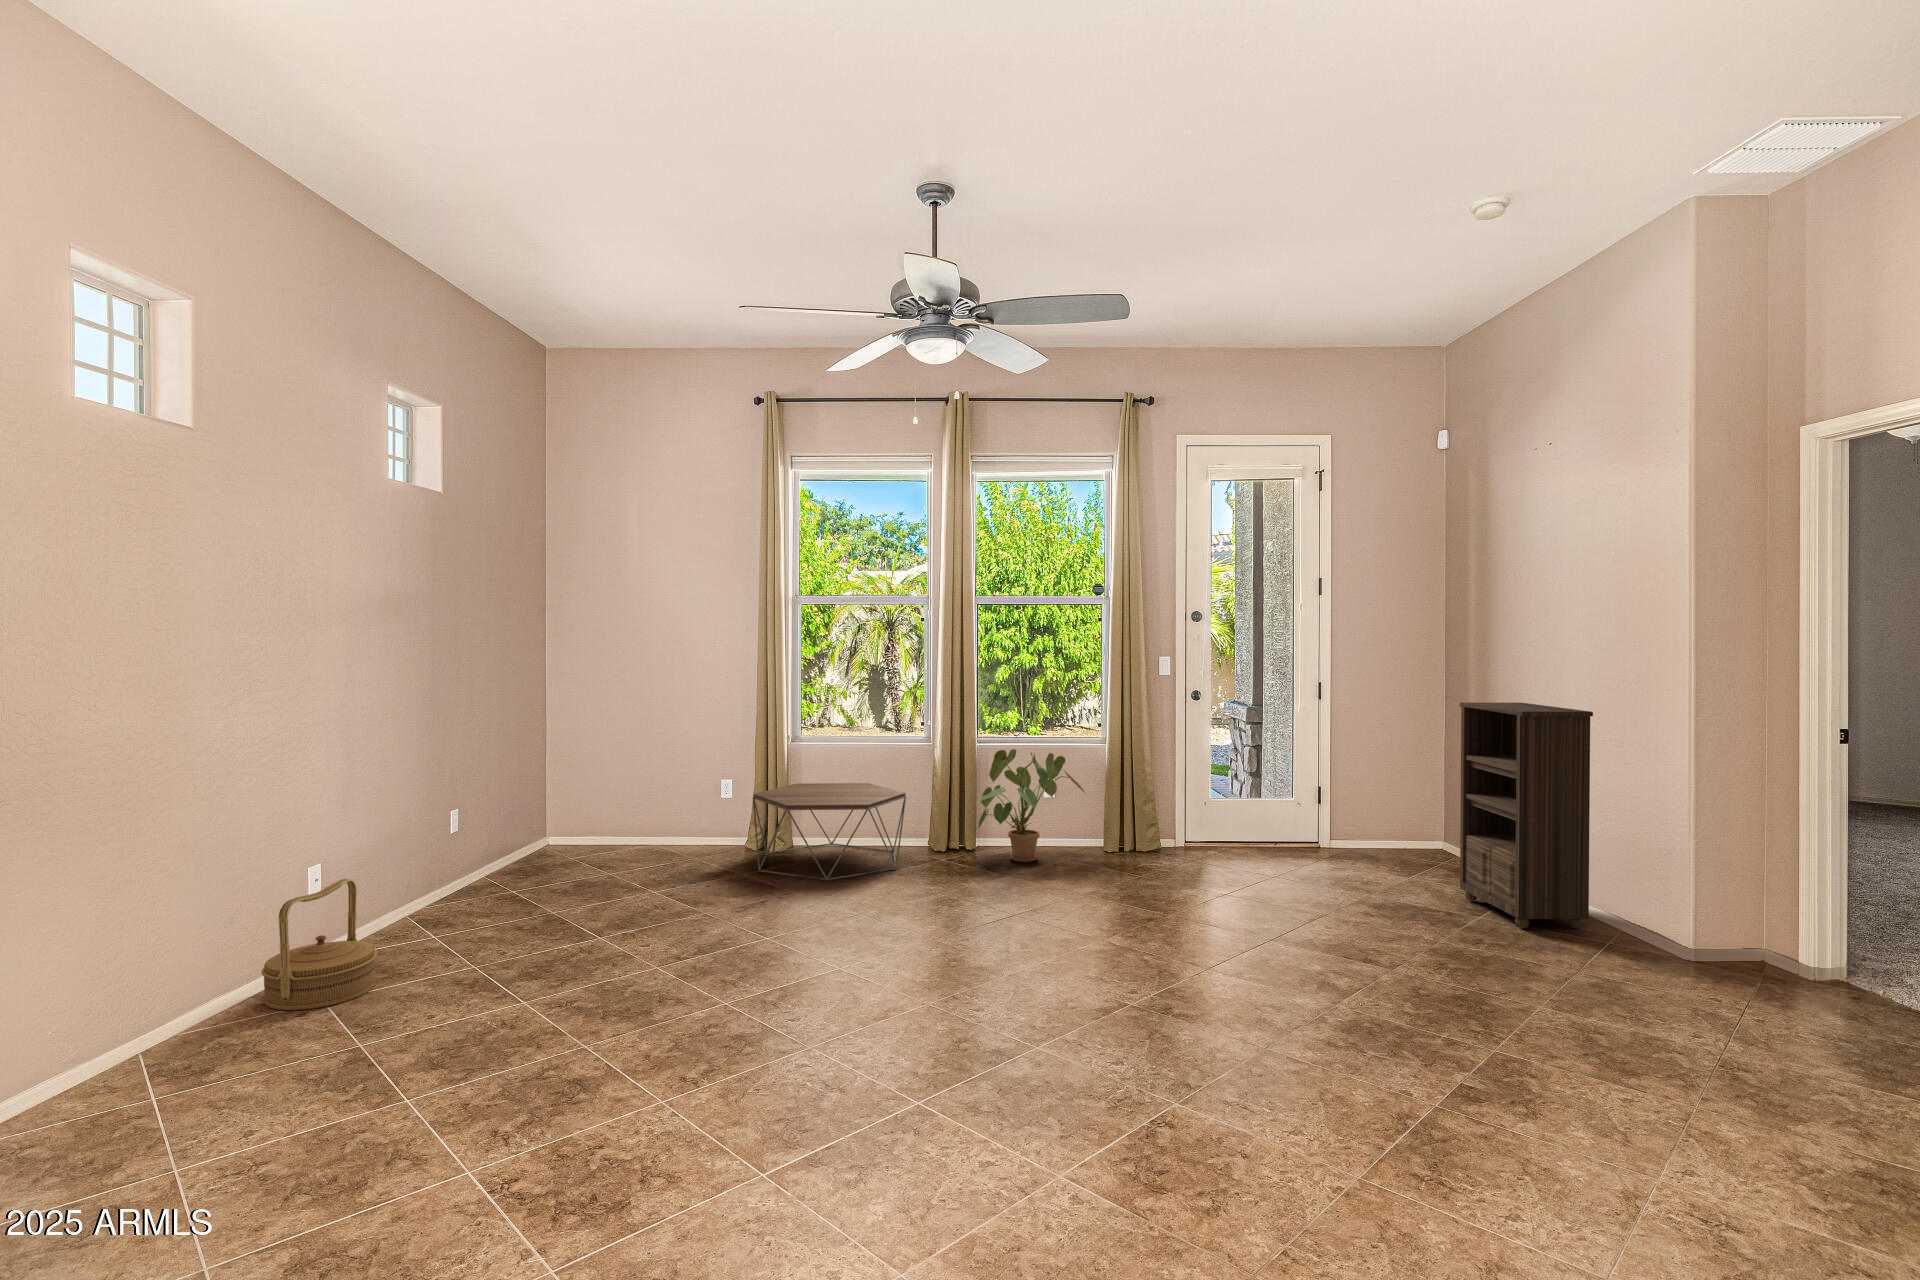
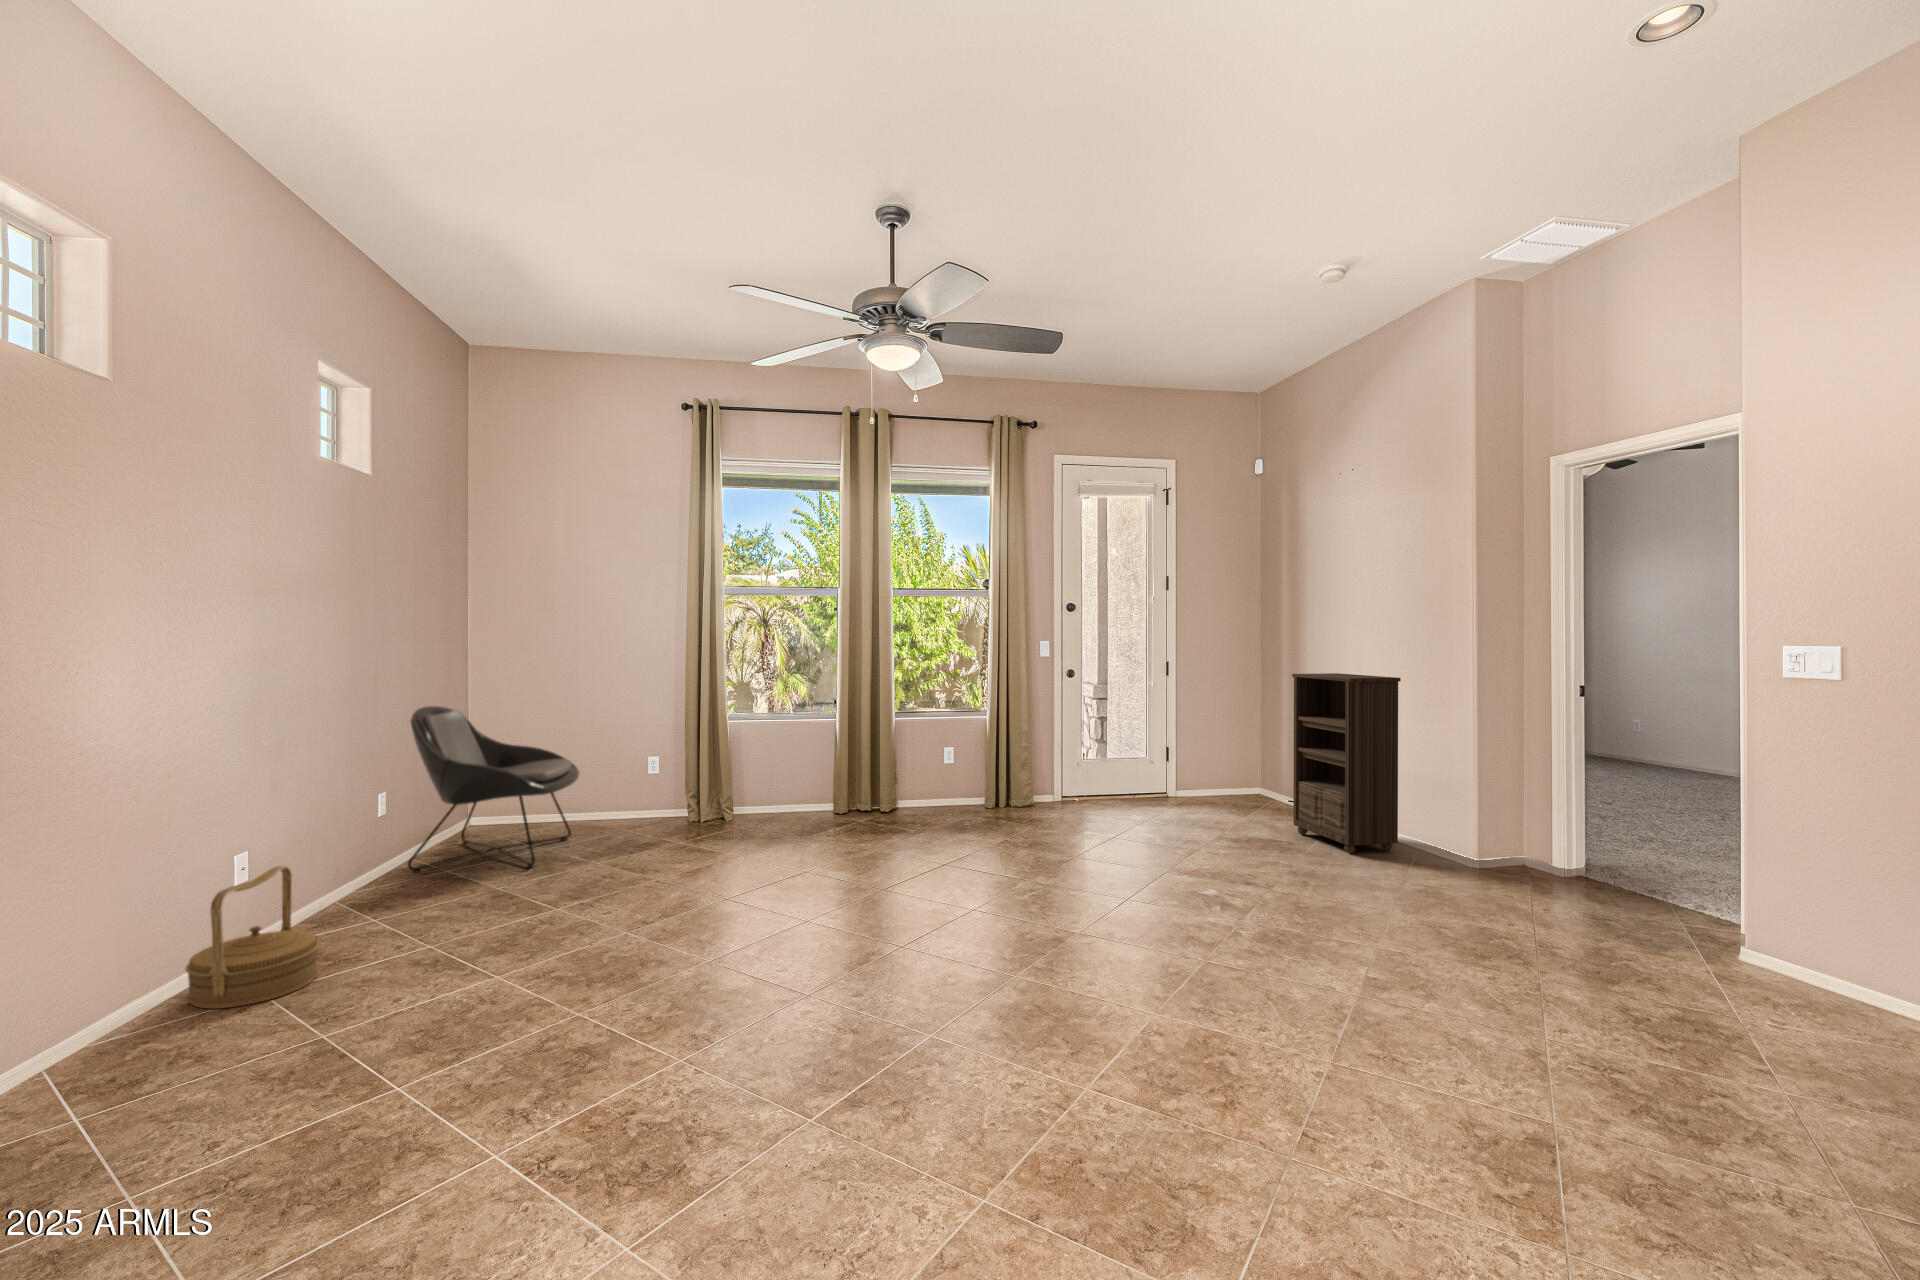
lounge chair: none [482,722,652,891] -> present [408,706,580,873]
house plant: present [977,749,1085,862] -> none [887,723,985,822]
coffee table: present [753,783,906,880] -> none [680,757,825,846]

